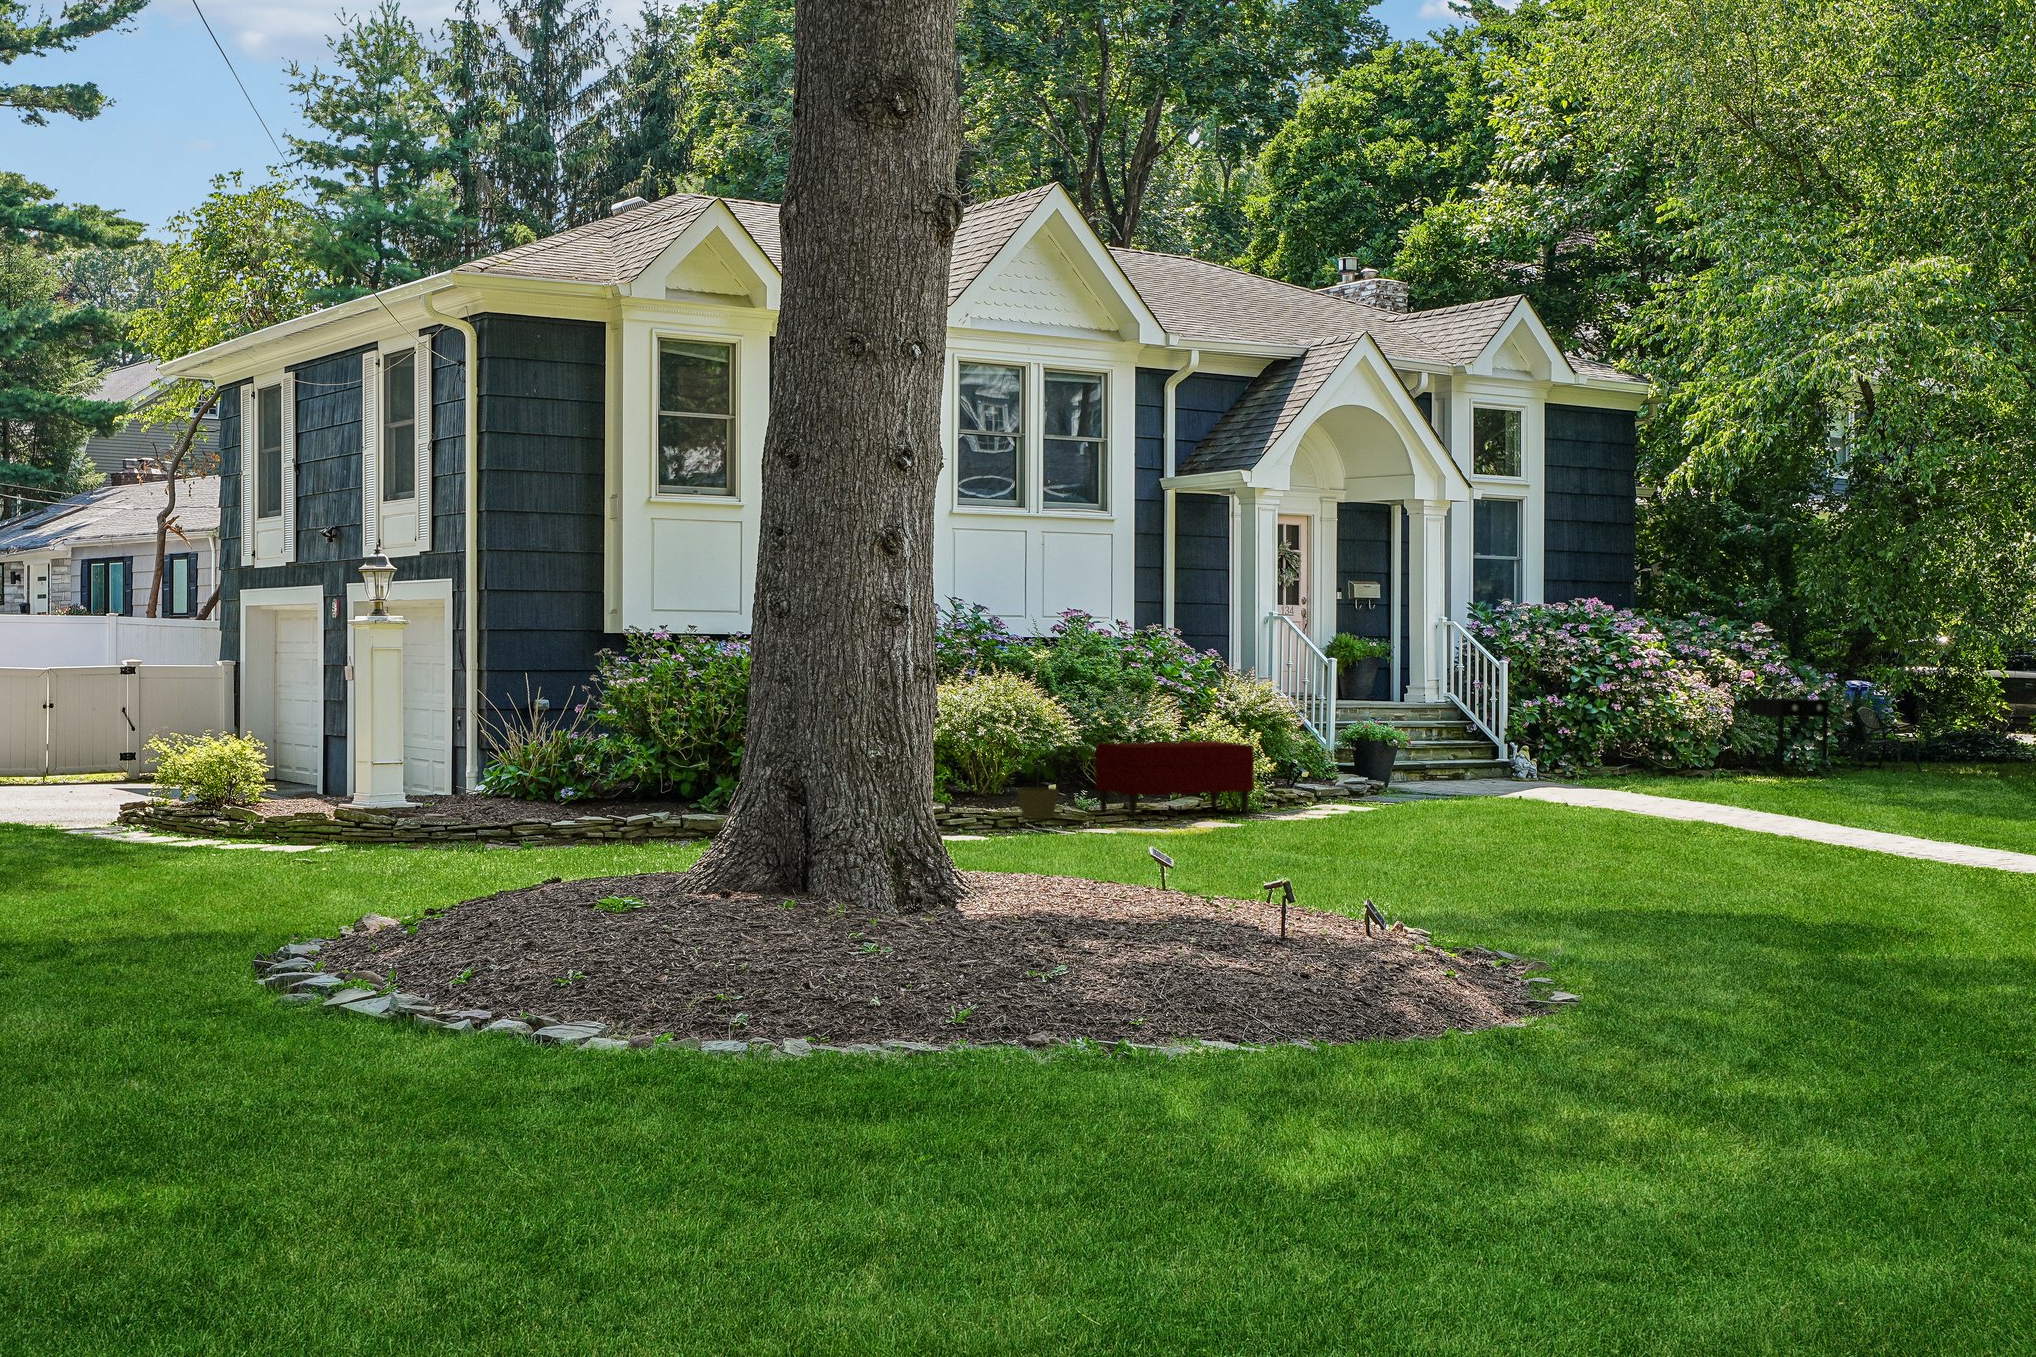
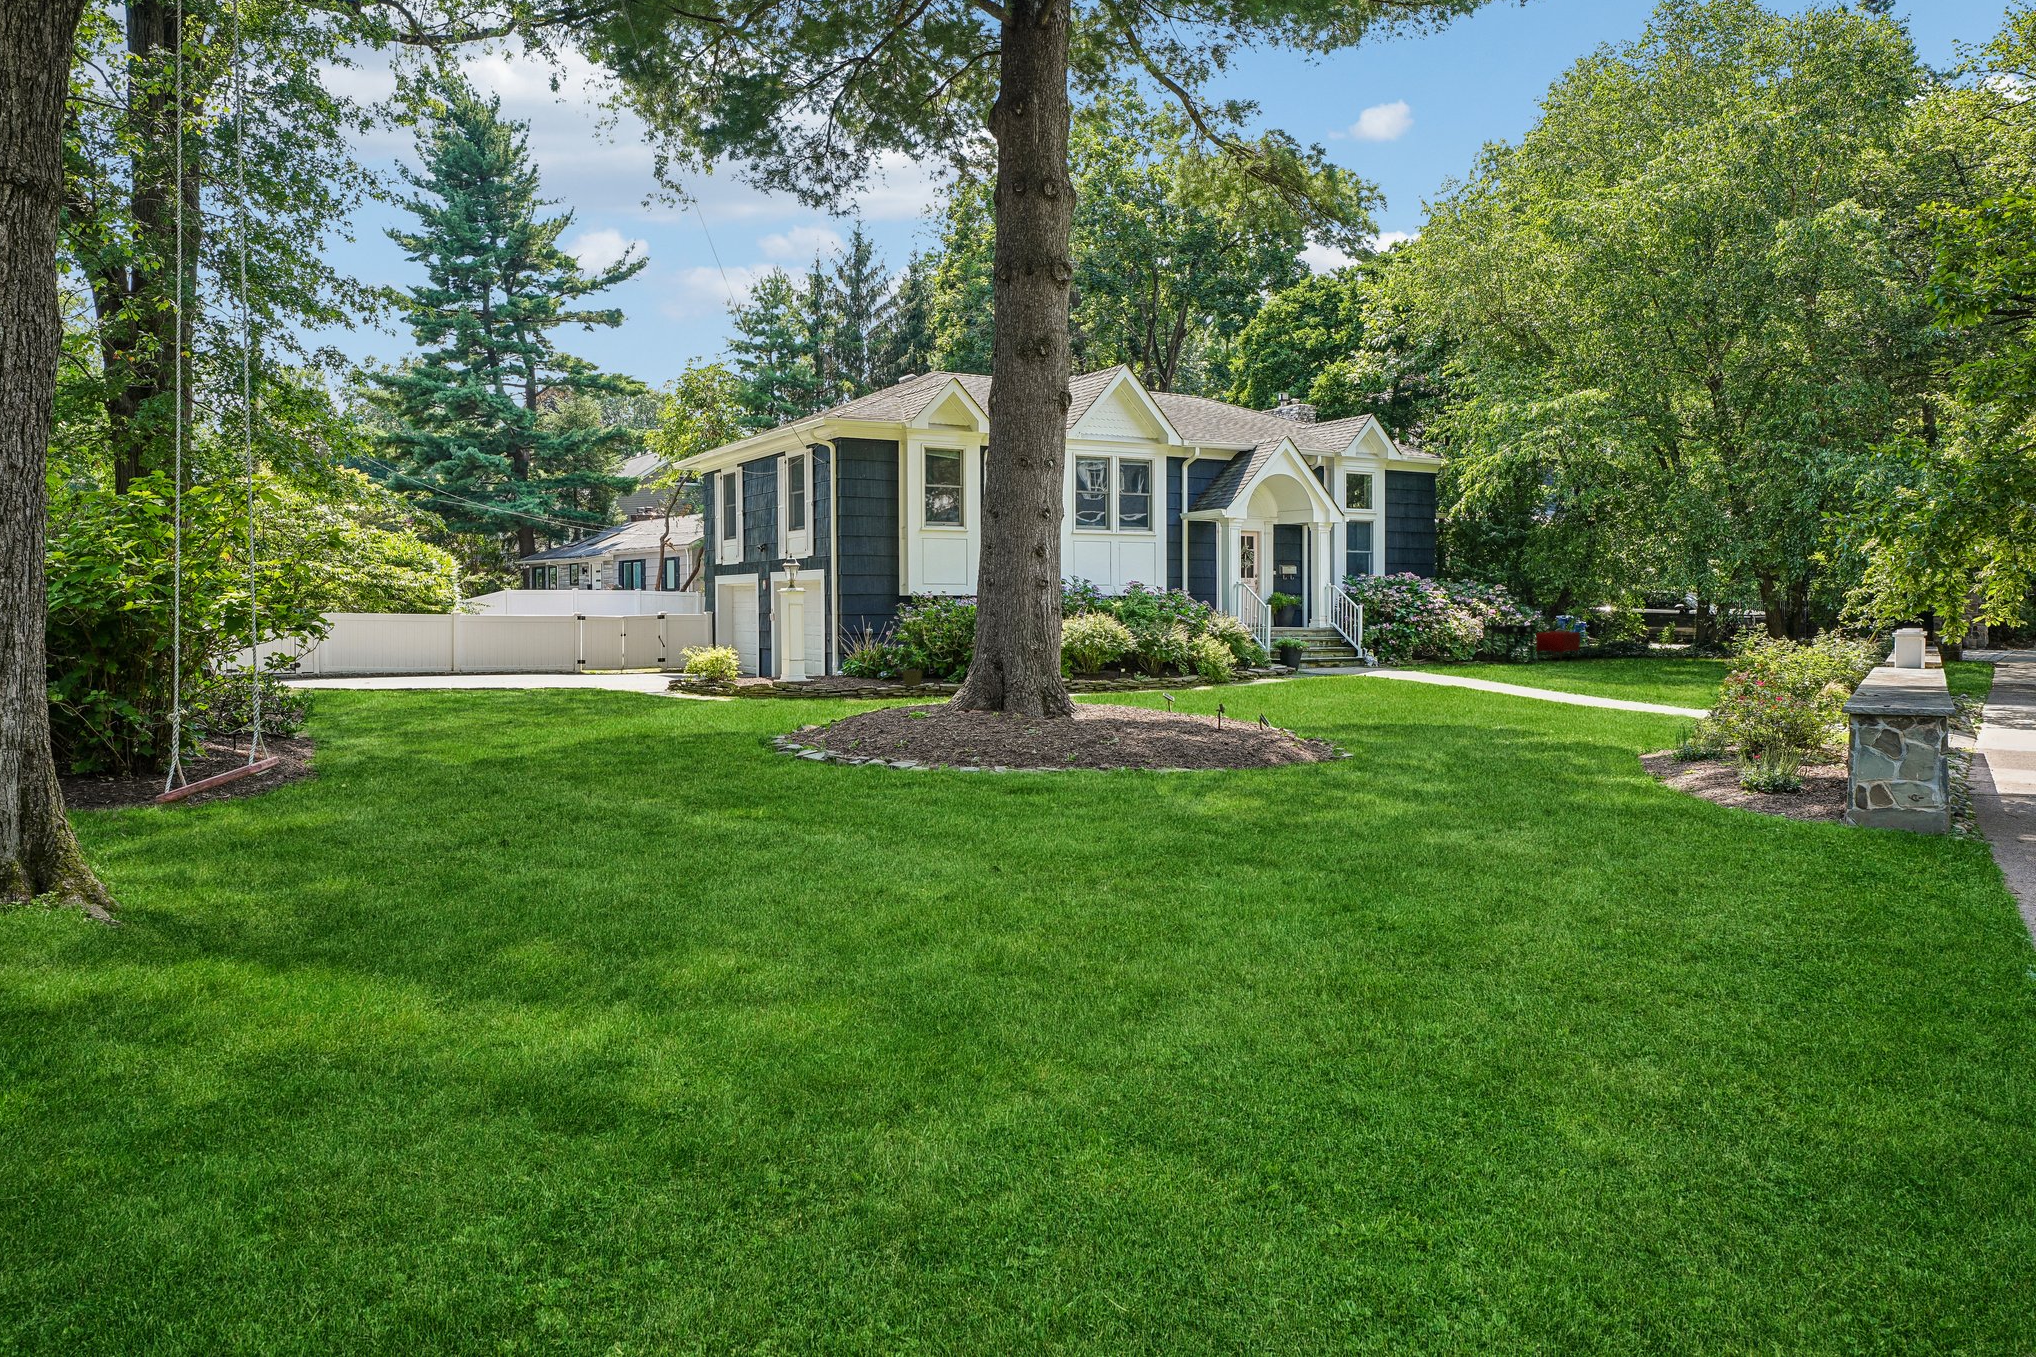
bench: present [1095,741,1254,817] -> present [1536,631,1580,660]
potted plant: present [1018,745,1090,819] -> present [894,649,925,686]

